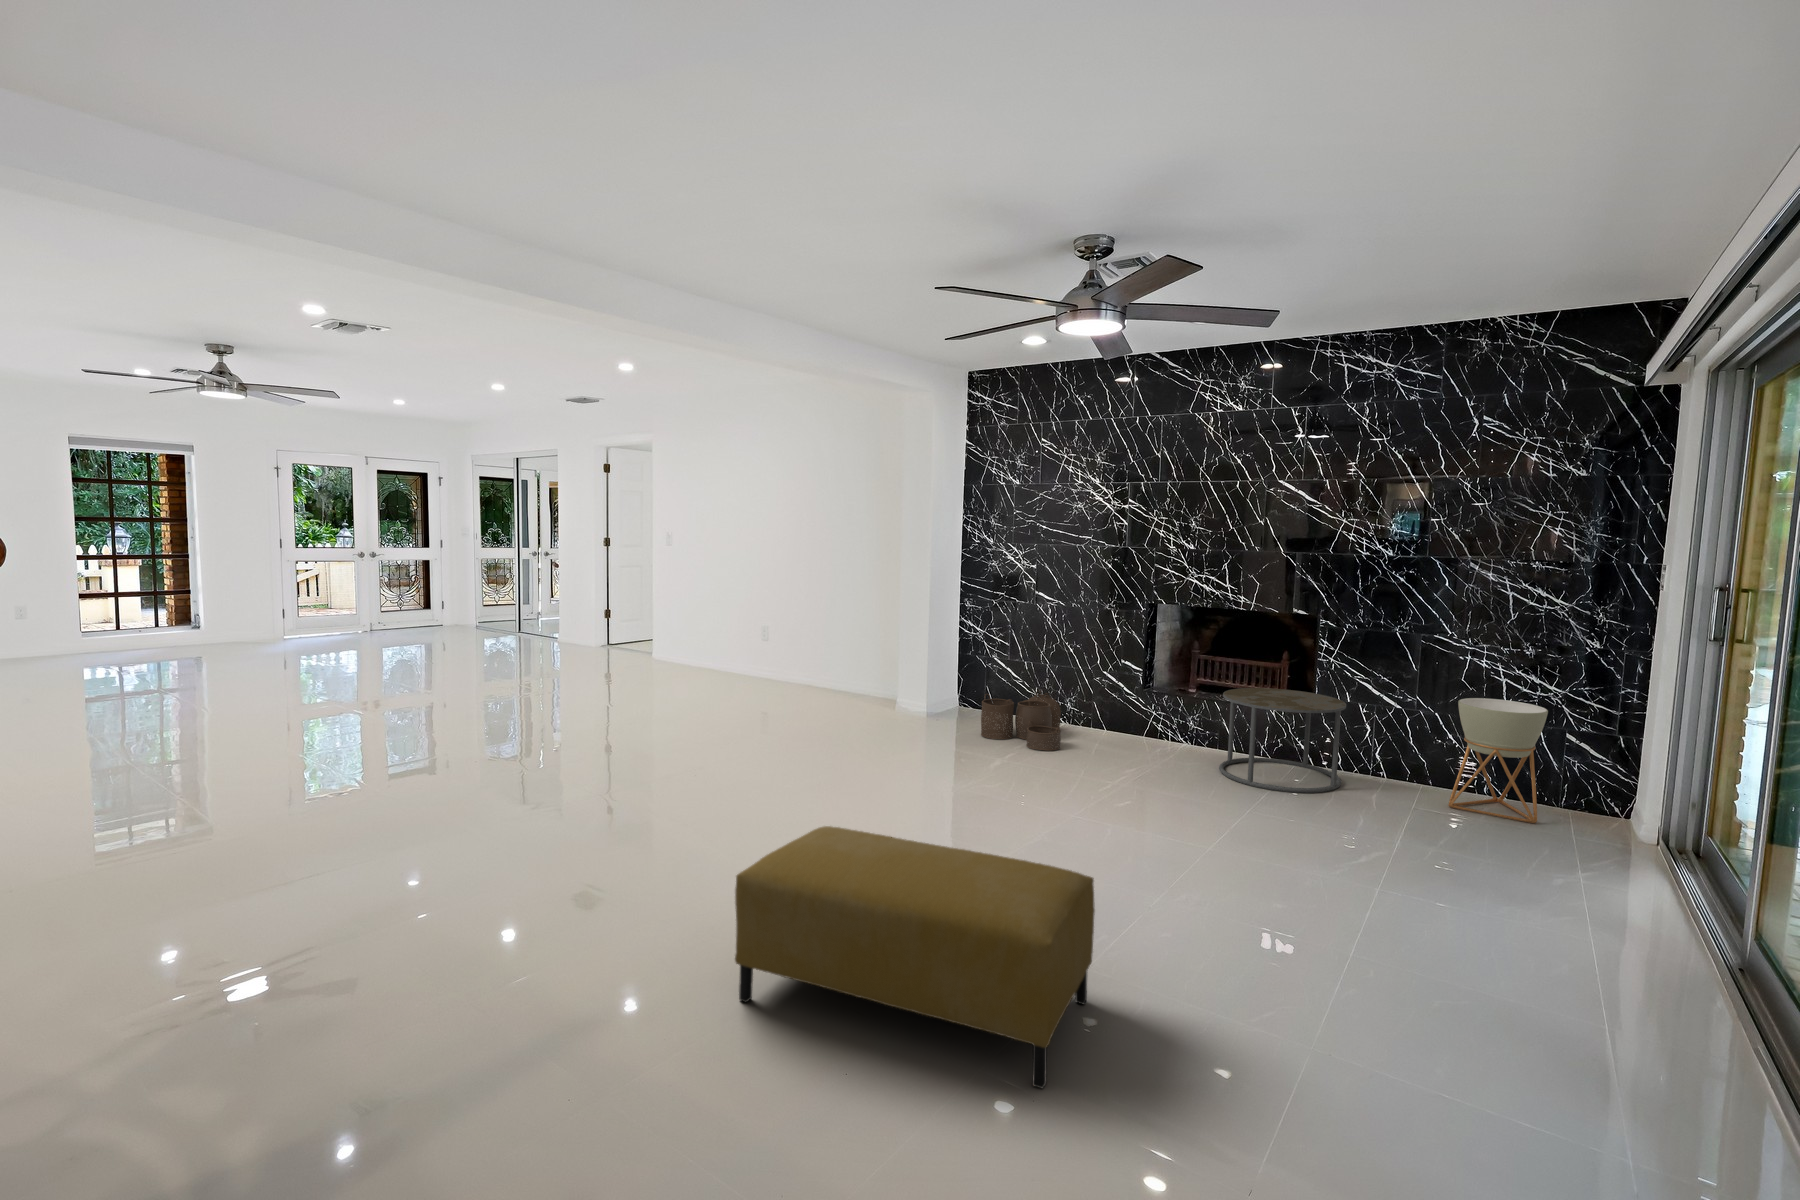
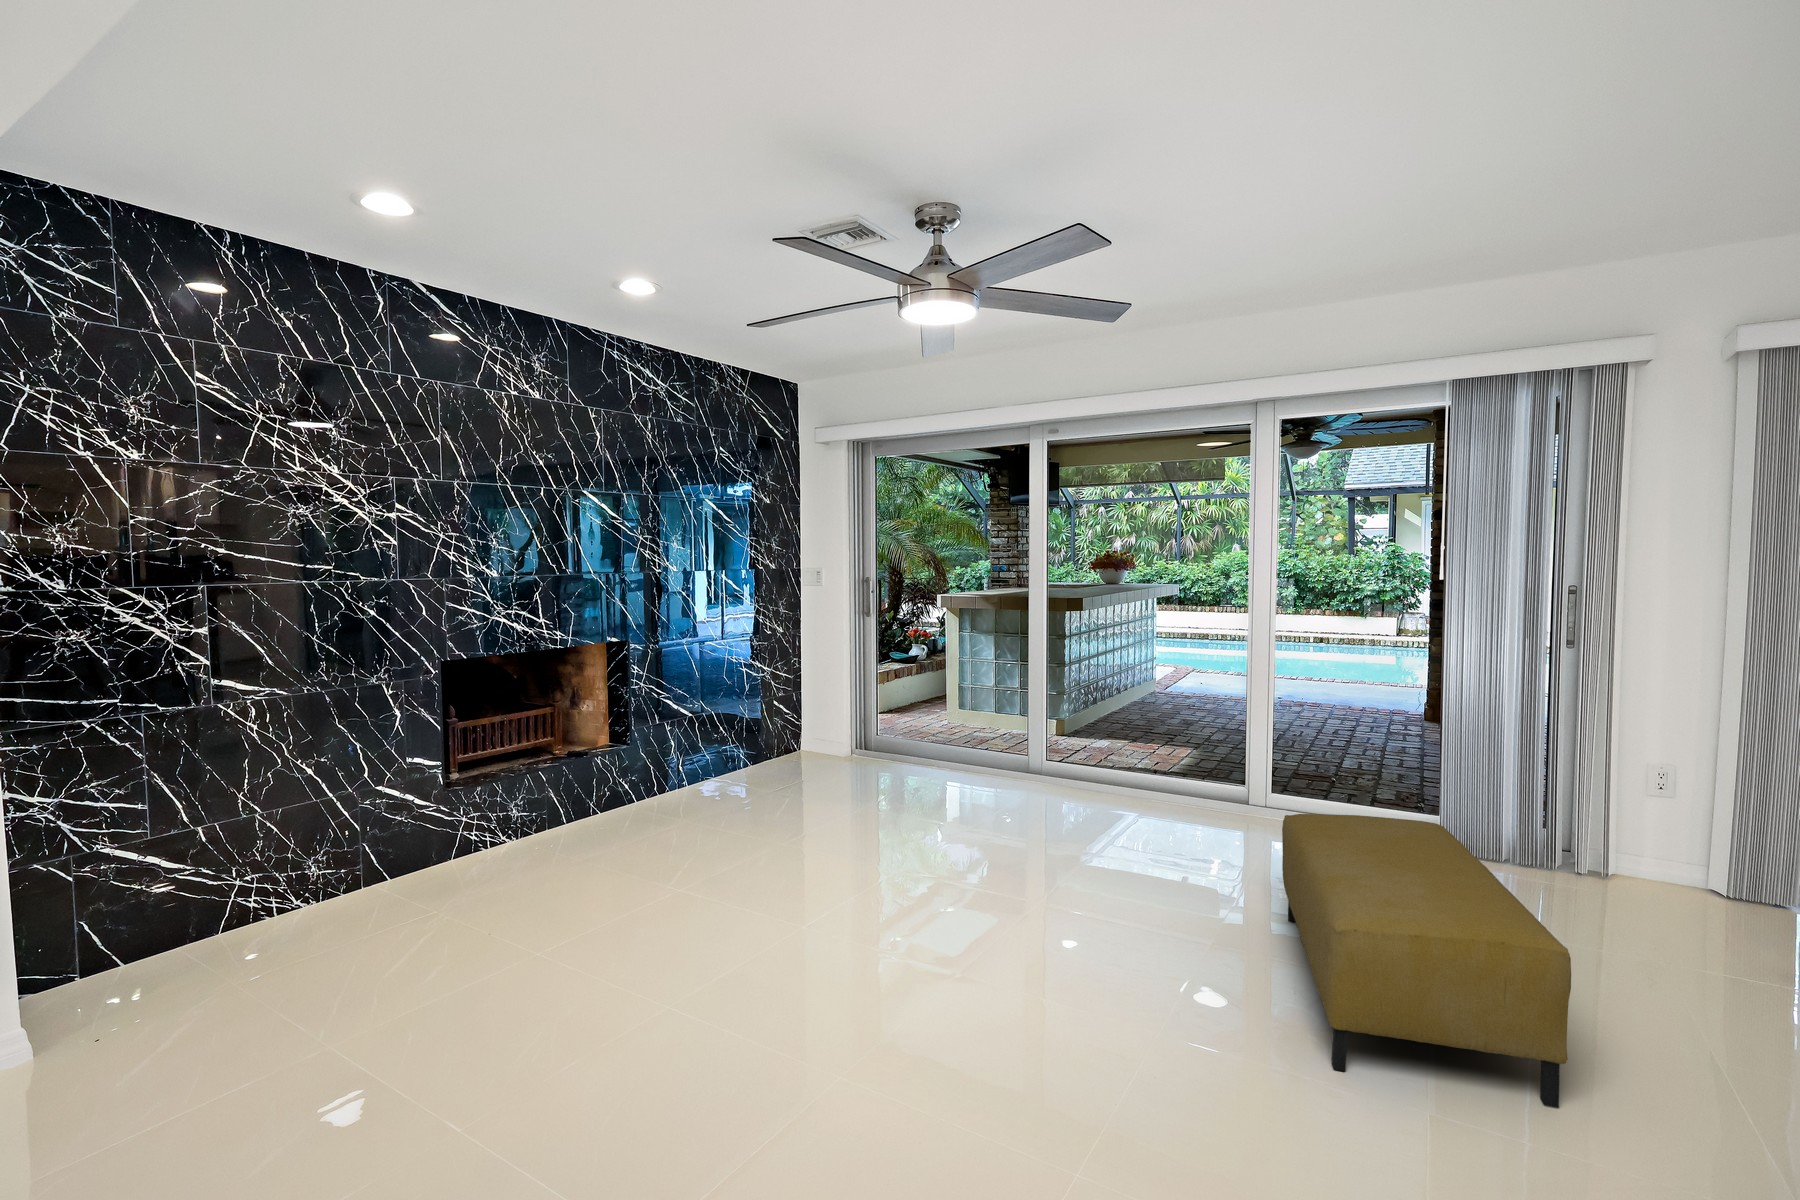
side table: present [1219,688,1346,793] -> none [595,717,727,835]
woven basket: present [981,691,1061,751] -> none [256,861,480,990]
planter: present [1448,698,1548,823] -> none [743,678,809,776]

